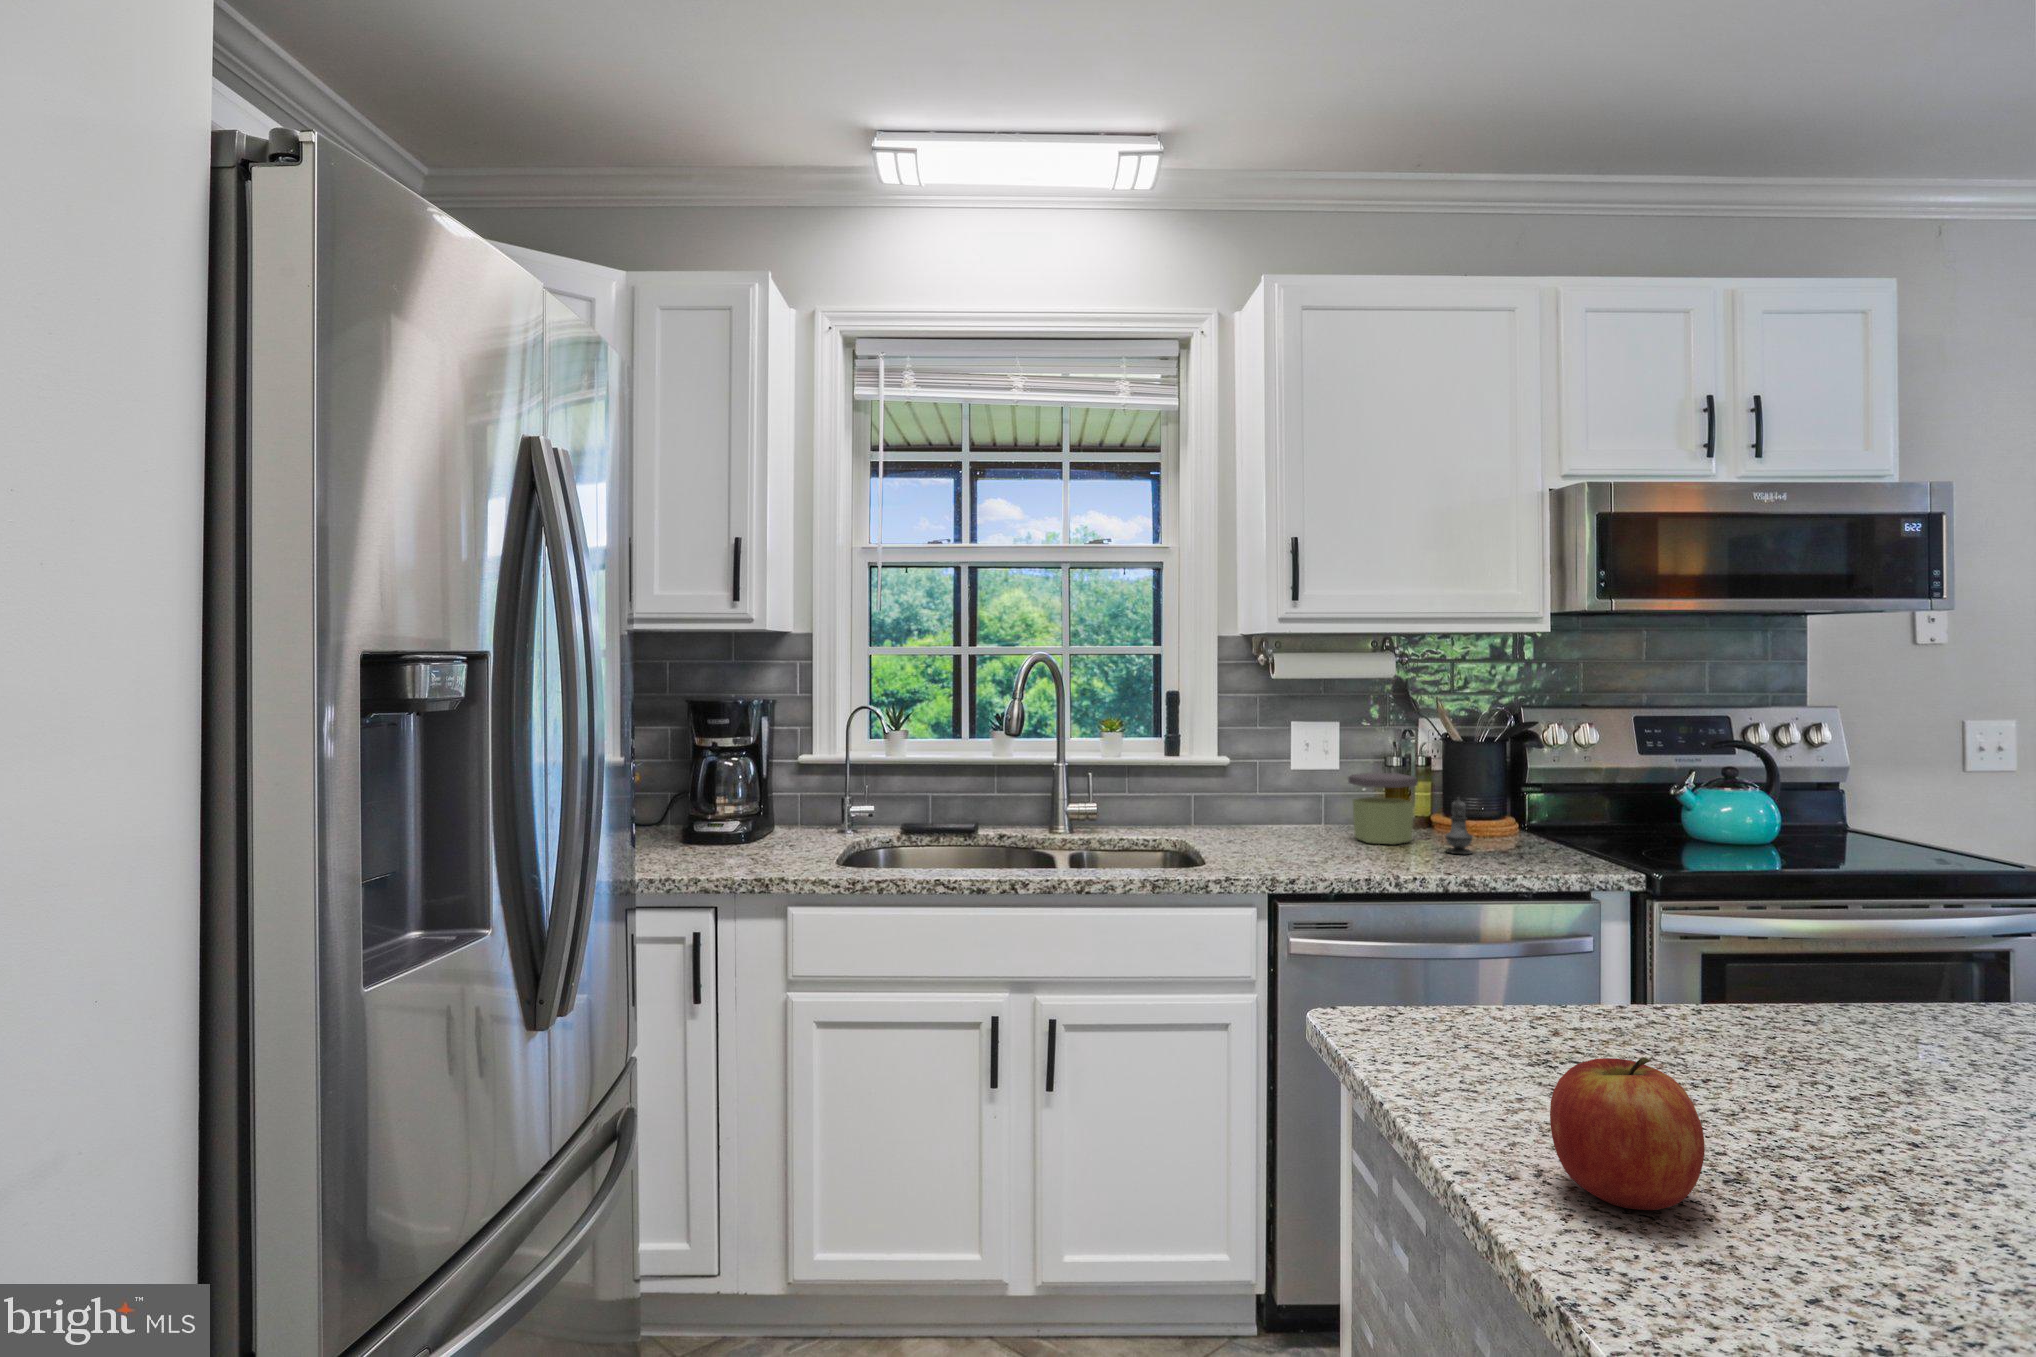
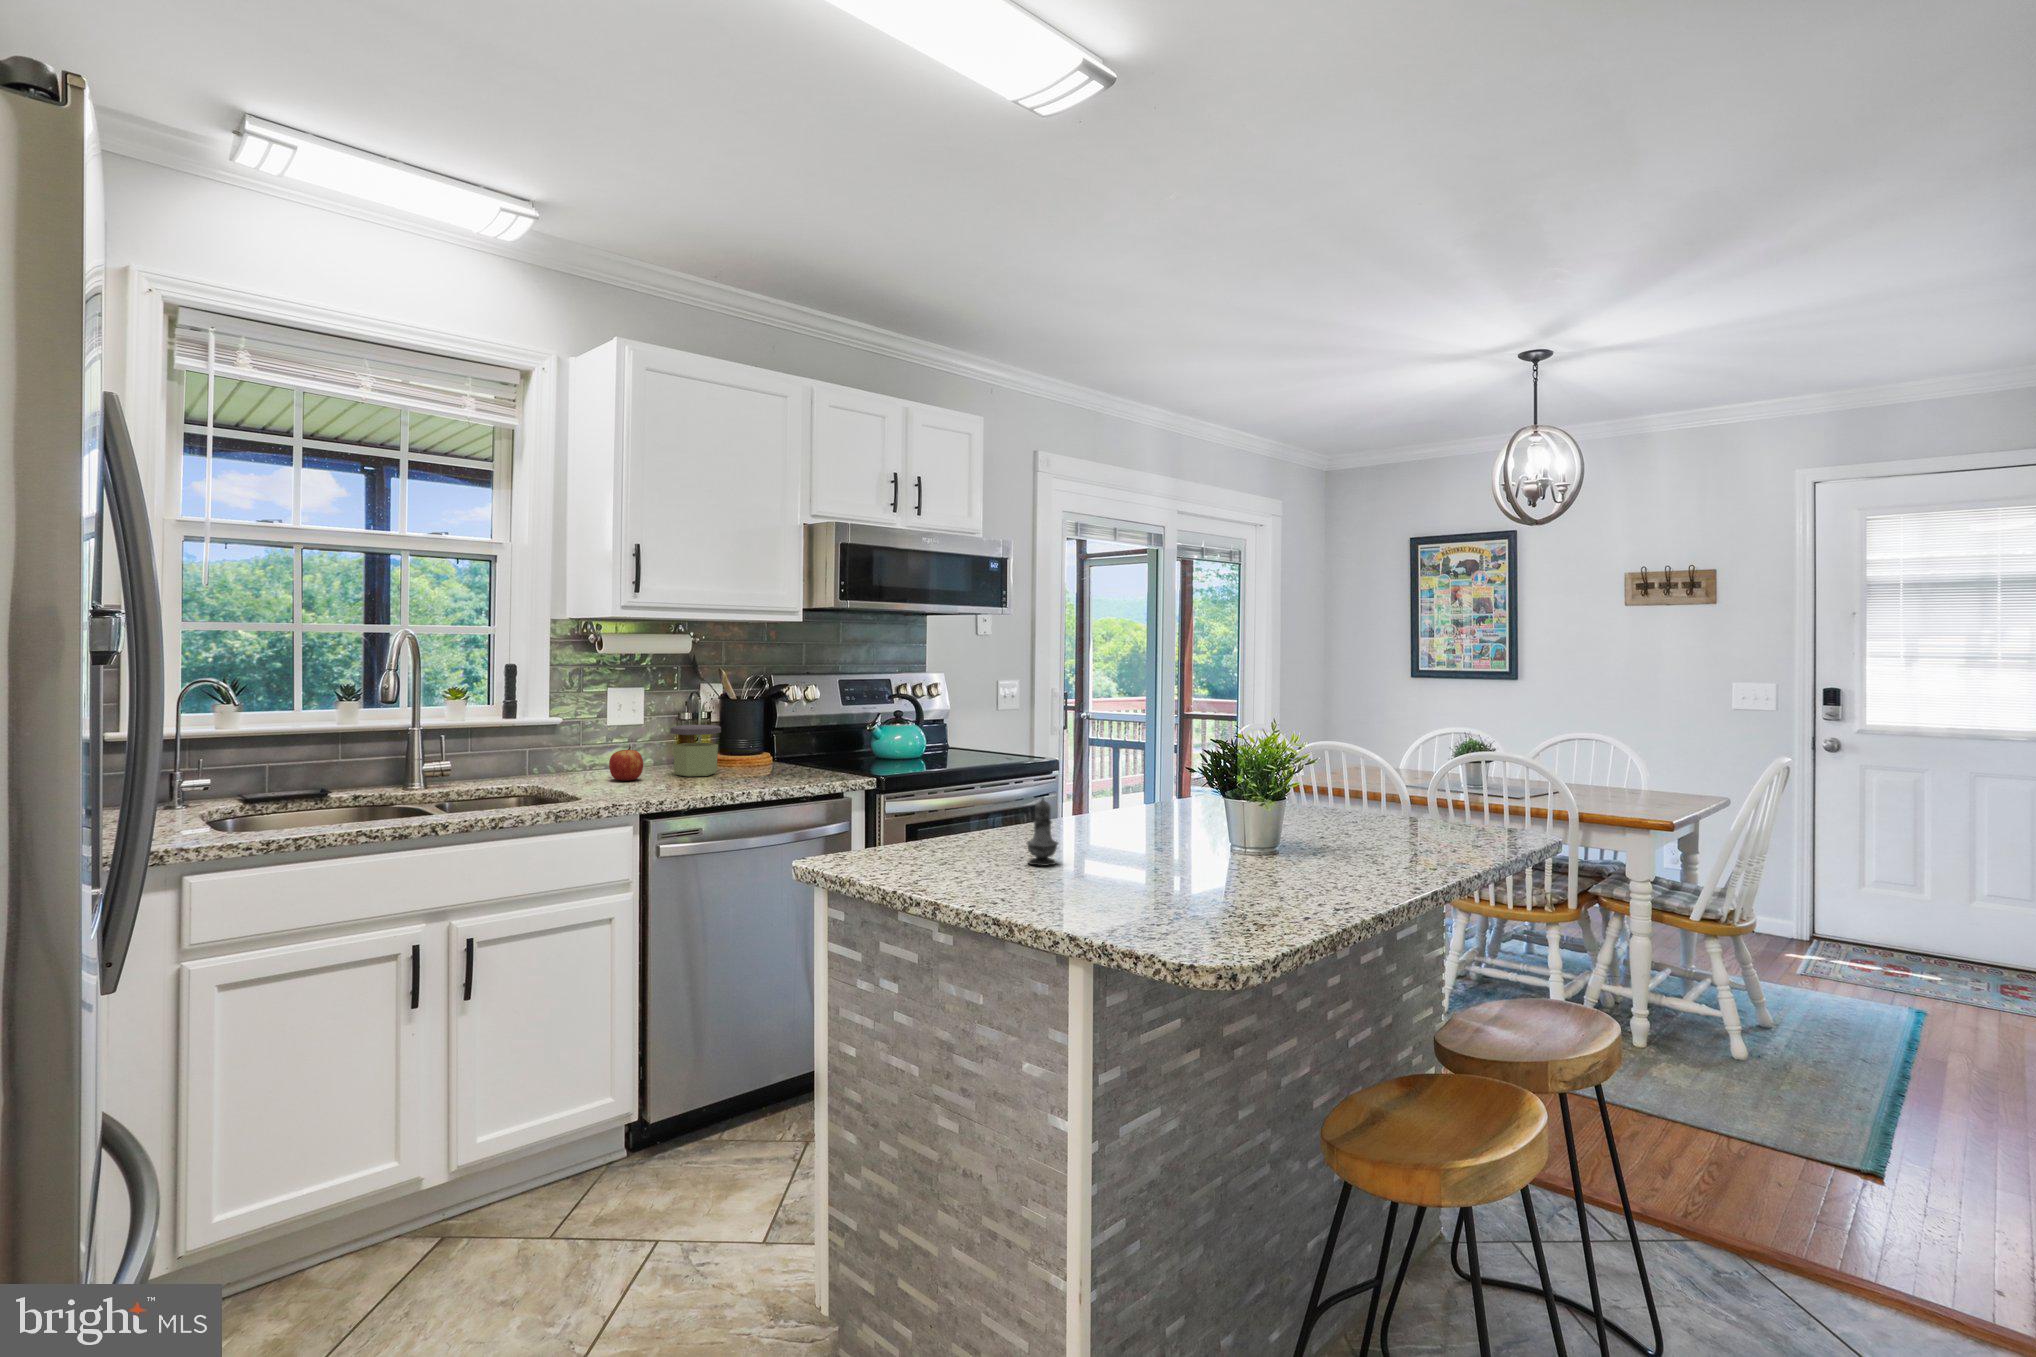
salt shaker: present [1445,798,1473,854] -> present [1027,797,1058,866]
apple: present [1550,1057,1705,1210] -> present [609,747,643,781]

